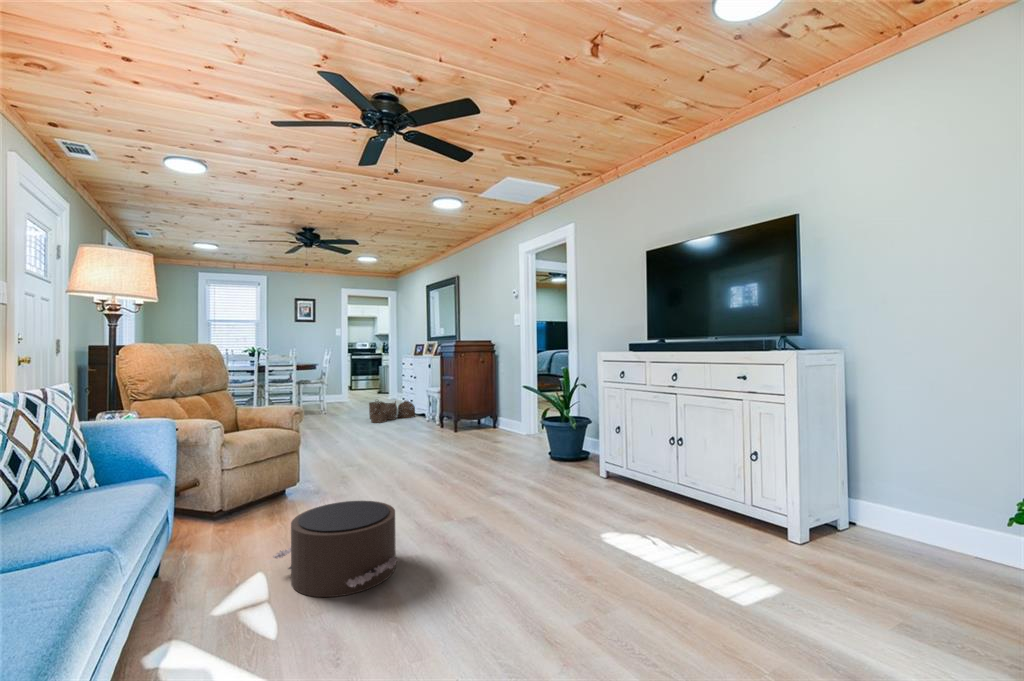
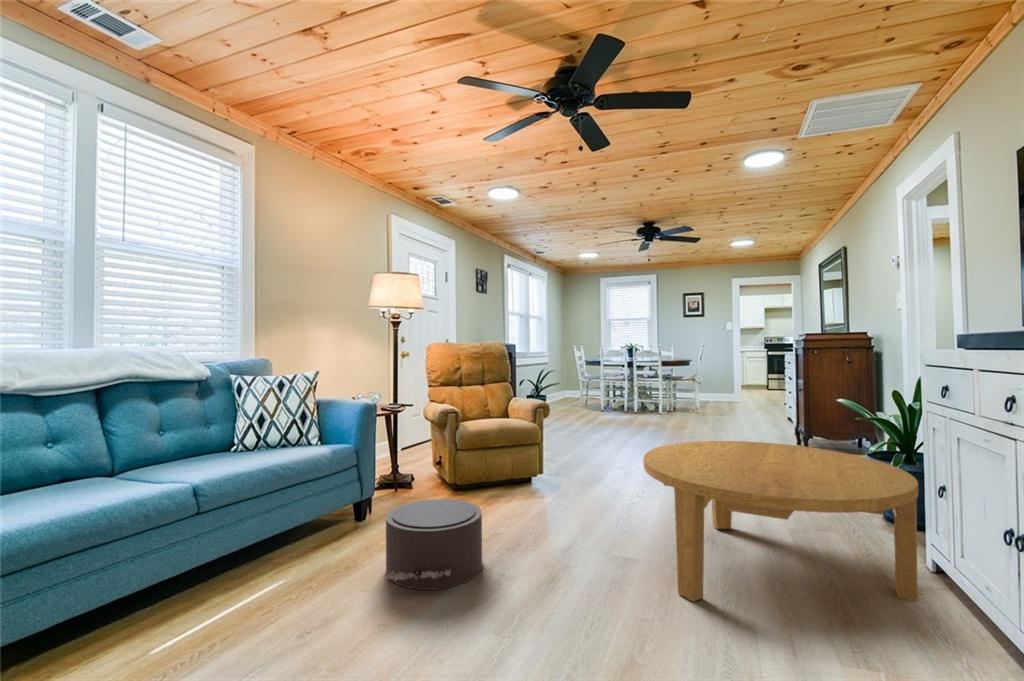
woven basket: present [369,401,415,423] -> none [722,405,787,433]
coffee table: none [462,411,618,516] -> present [643,441,918,601]

